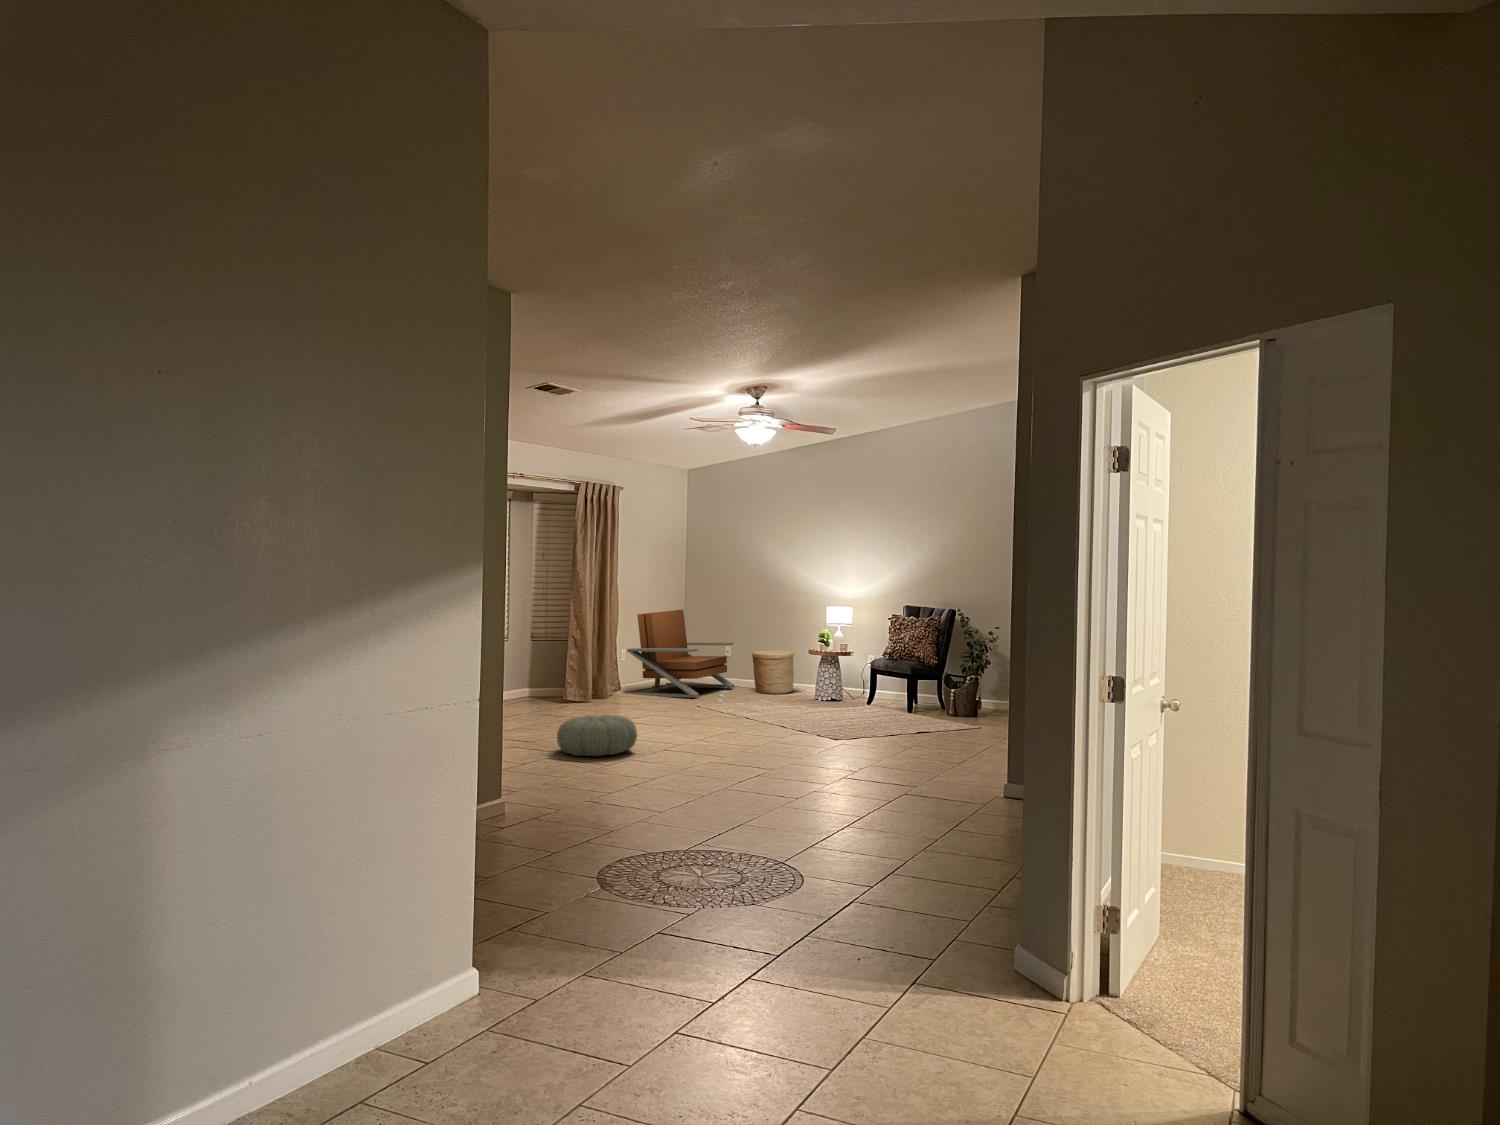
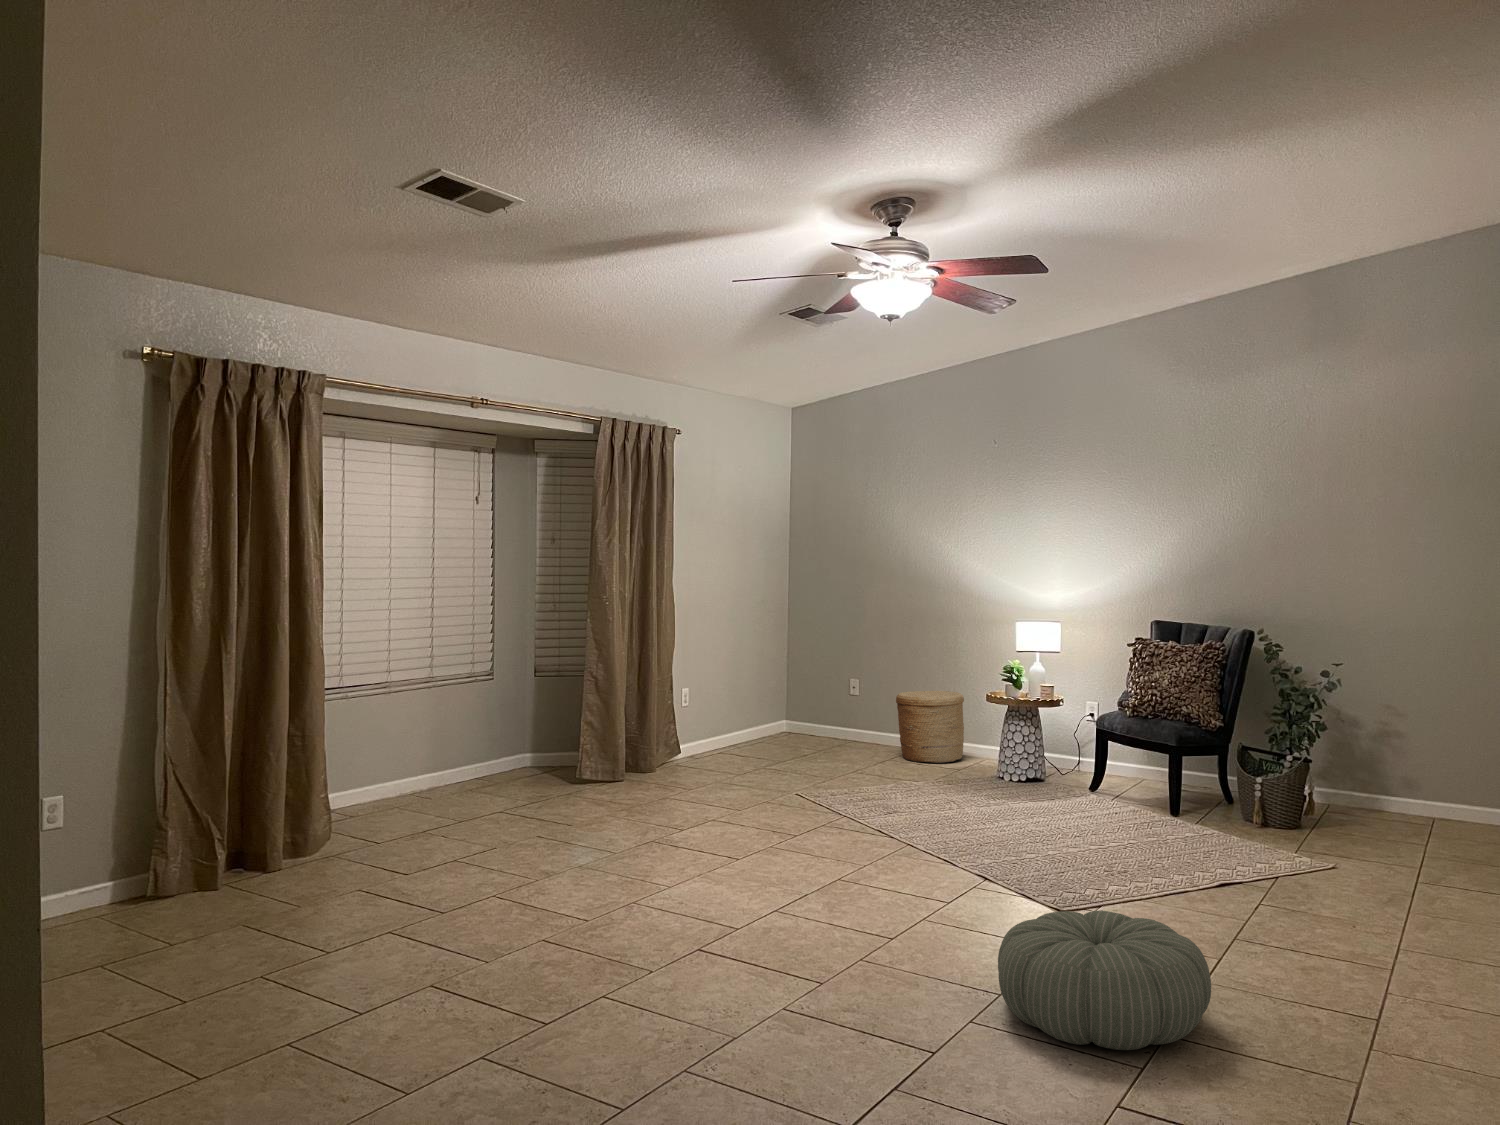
lounge chair: present [627,610,734,698] -> none [696,625,870,769]
pouf: present [557,715,637,756] -> present [998,911,1211,1050]

